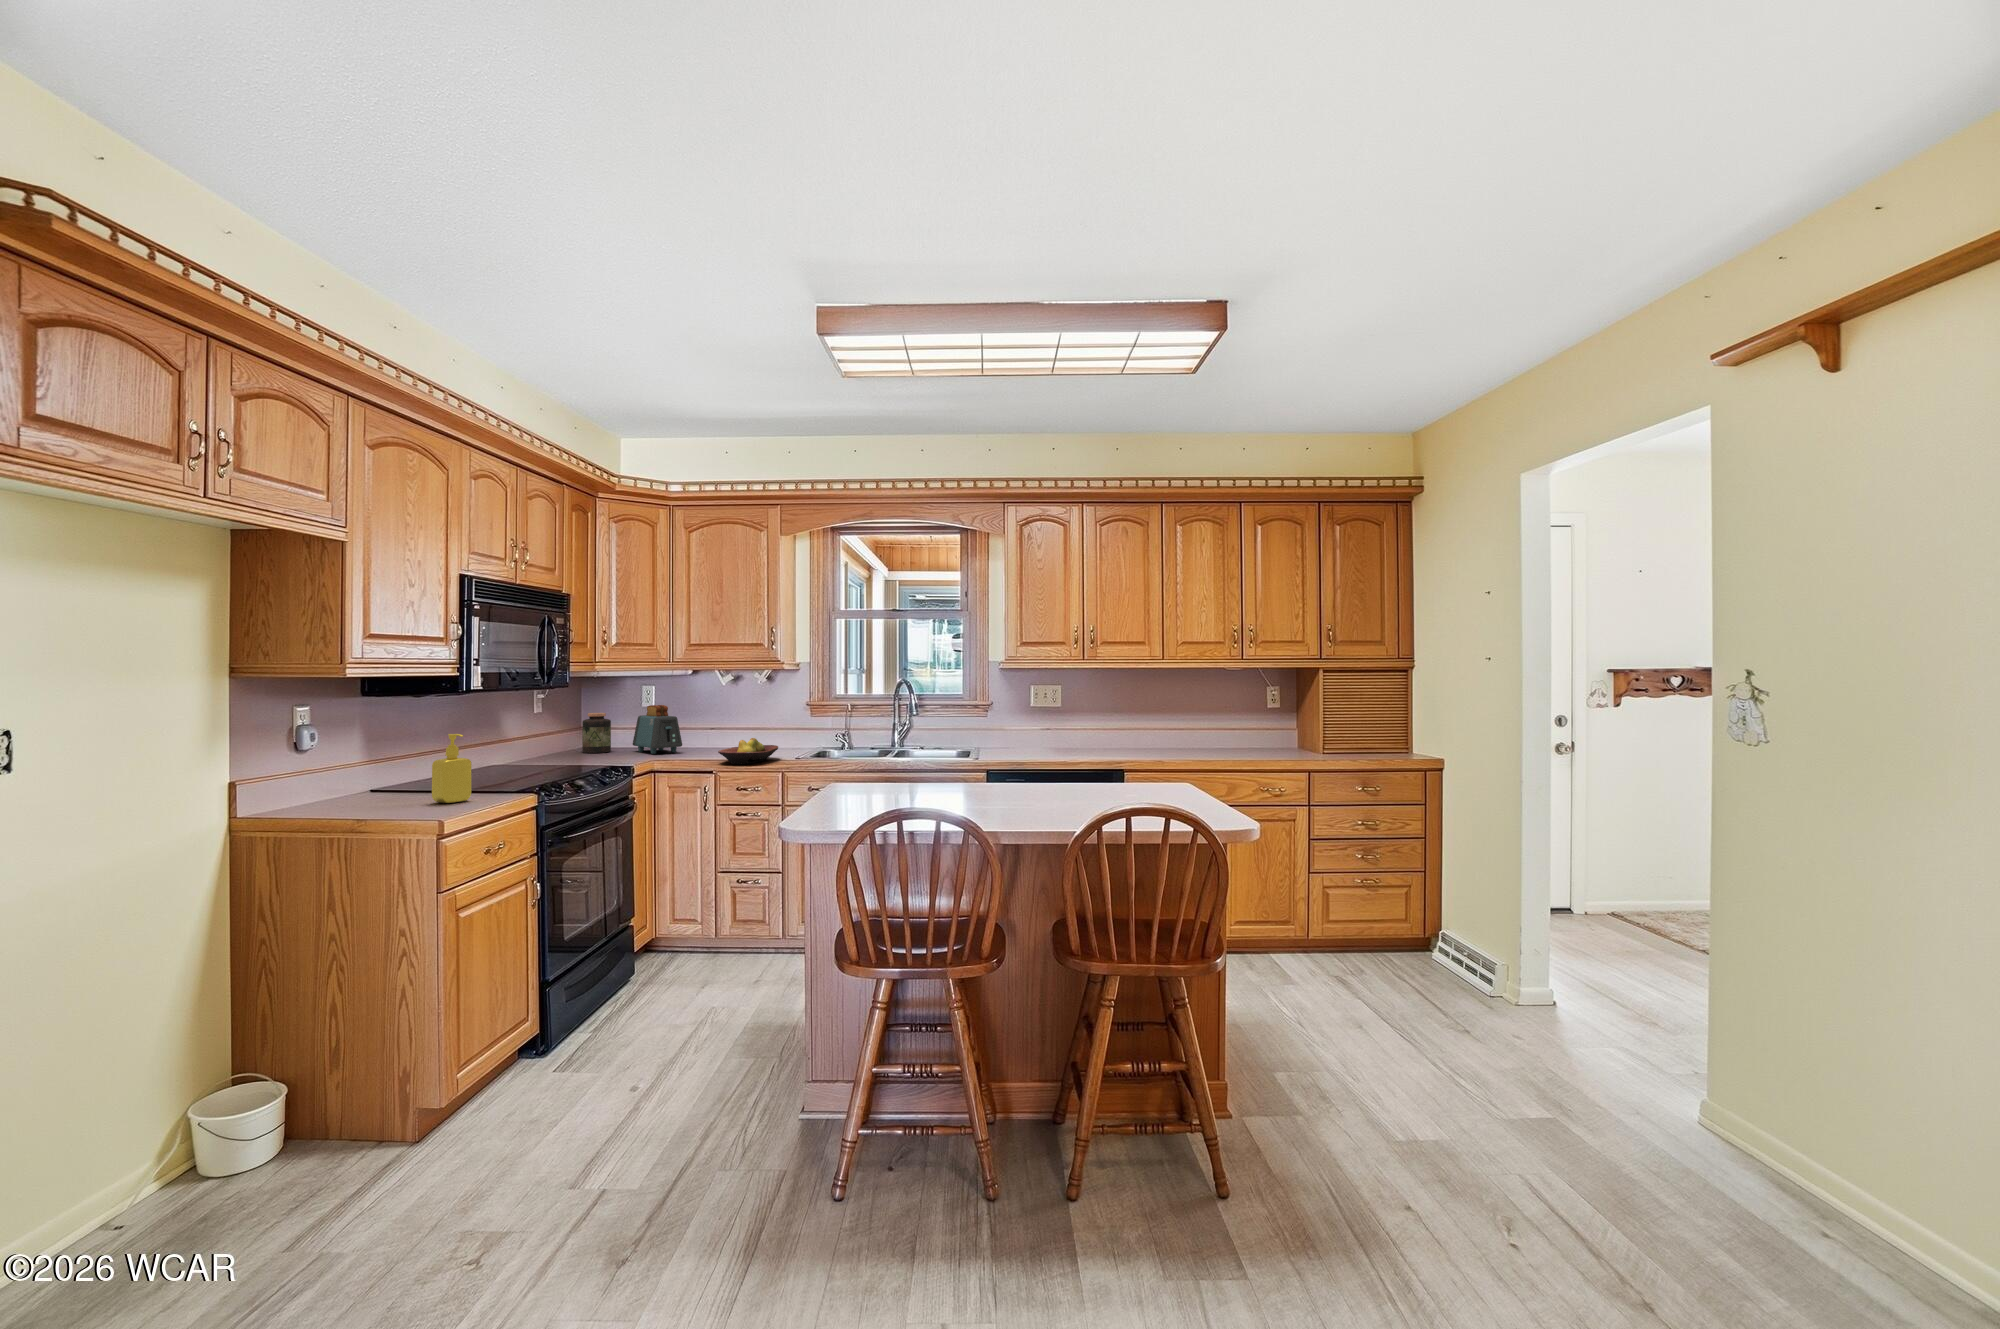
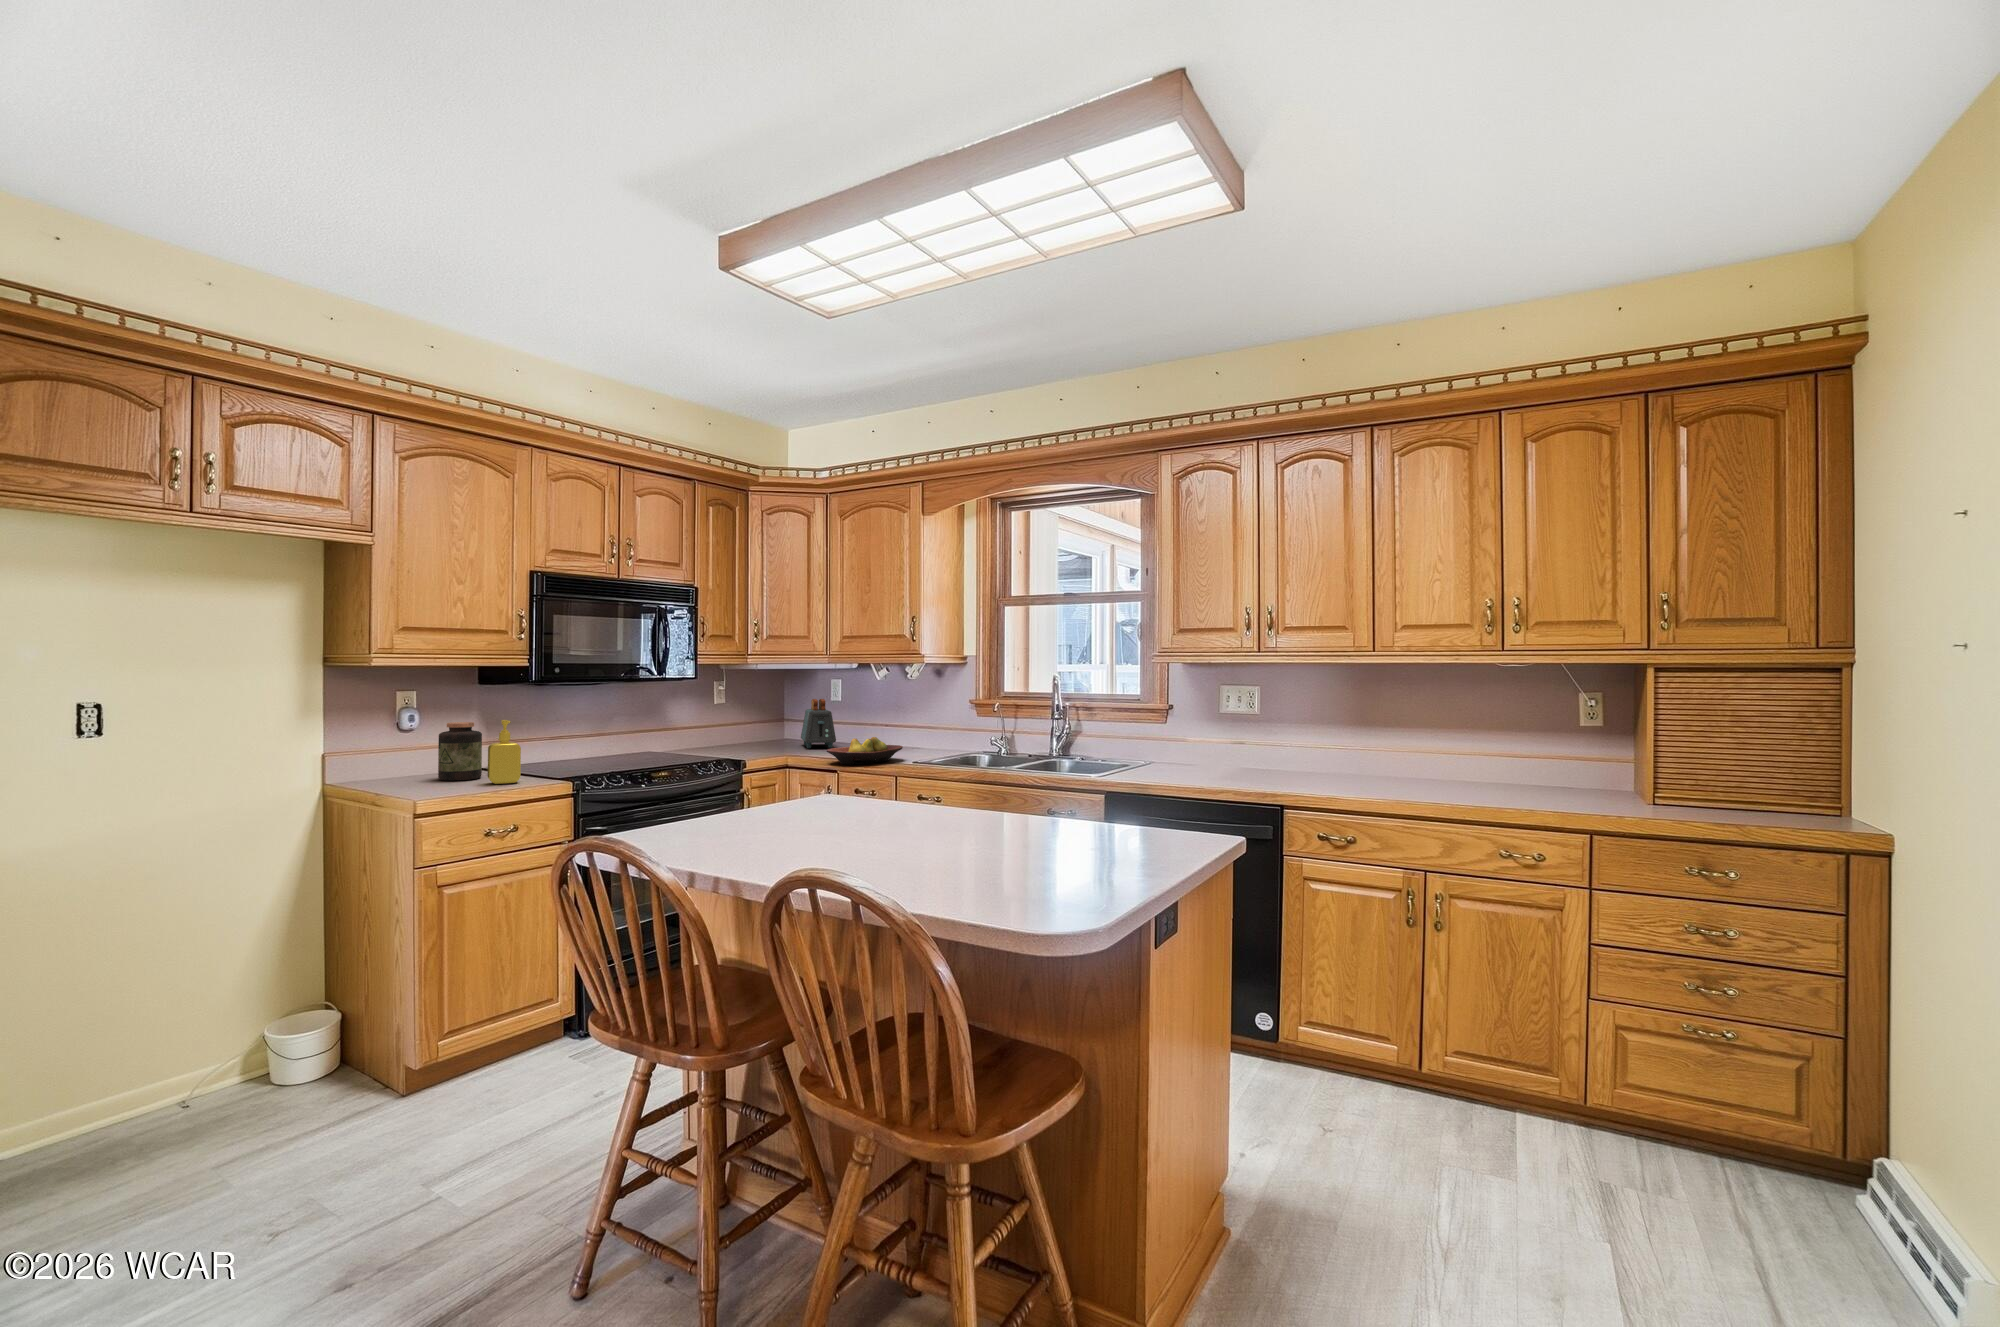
jar: present [582,713,611,753] -> present [438,722,482,781]

